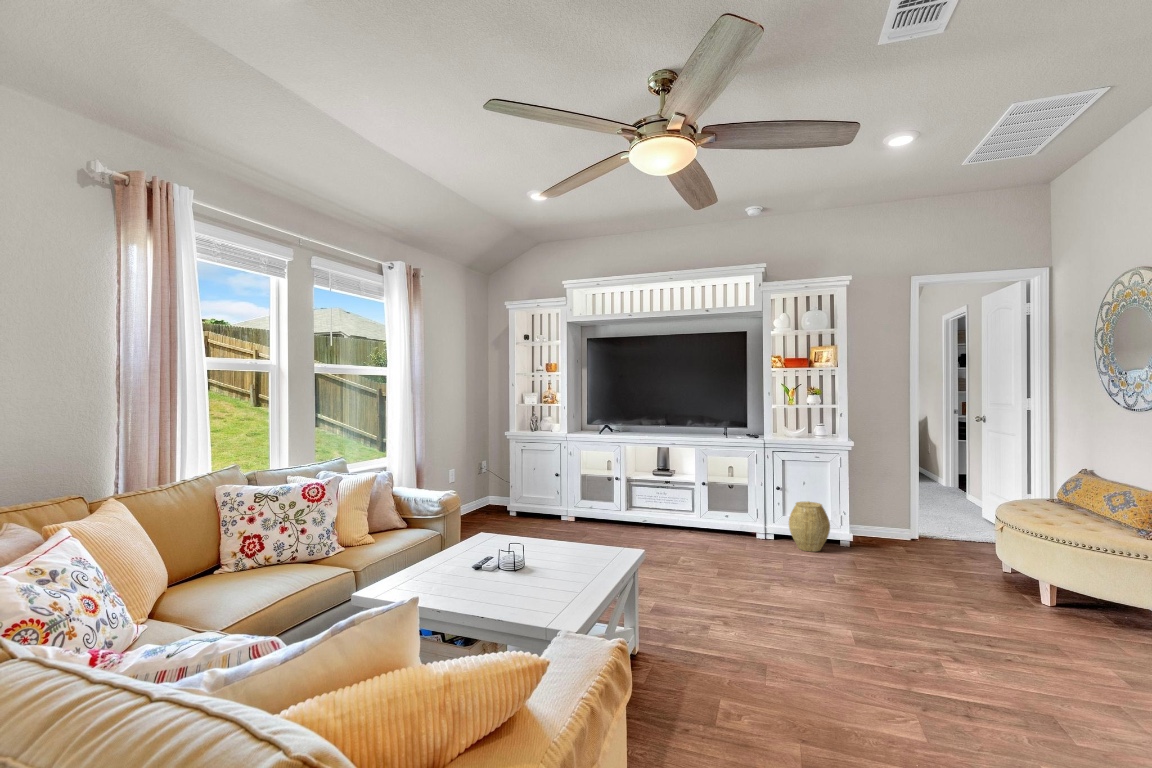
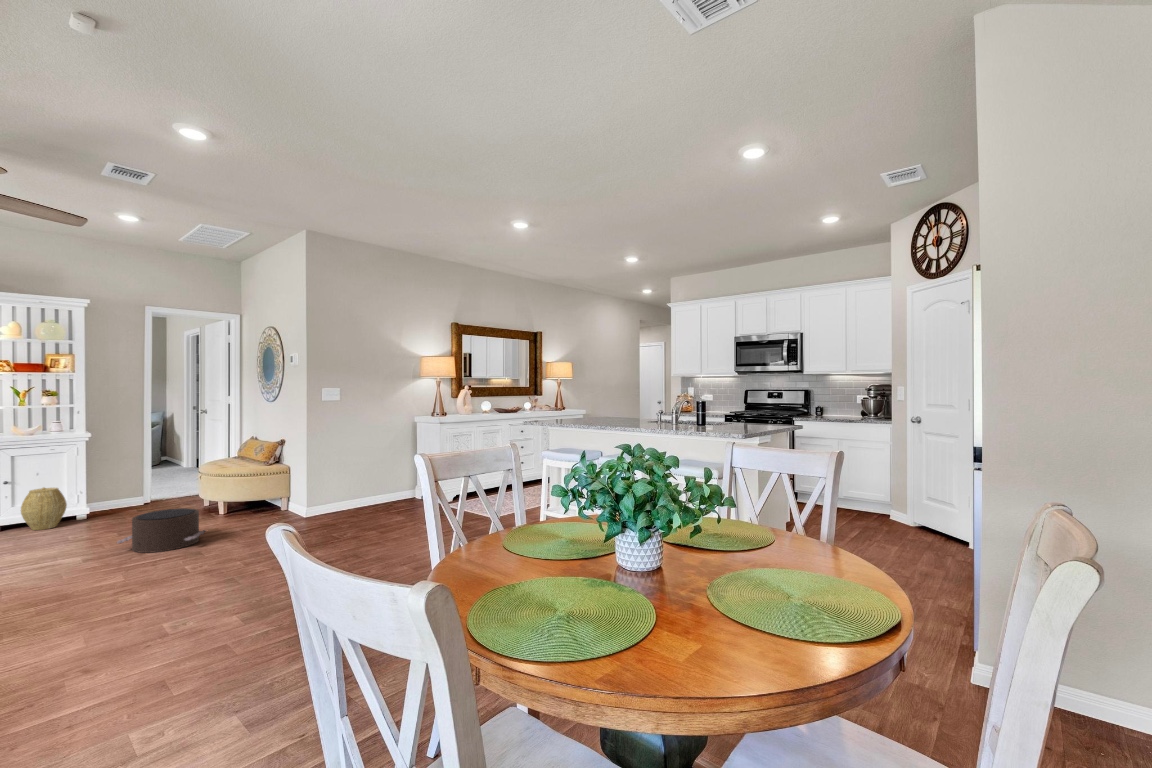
pouf: none [889,581,1035,669] -> present [117,508,206,553]

